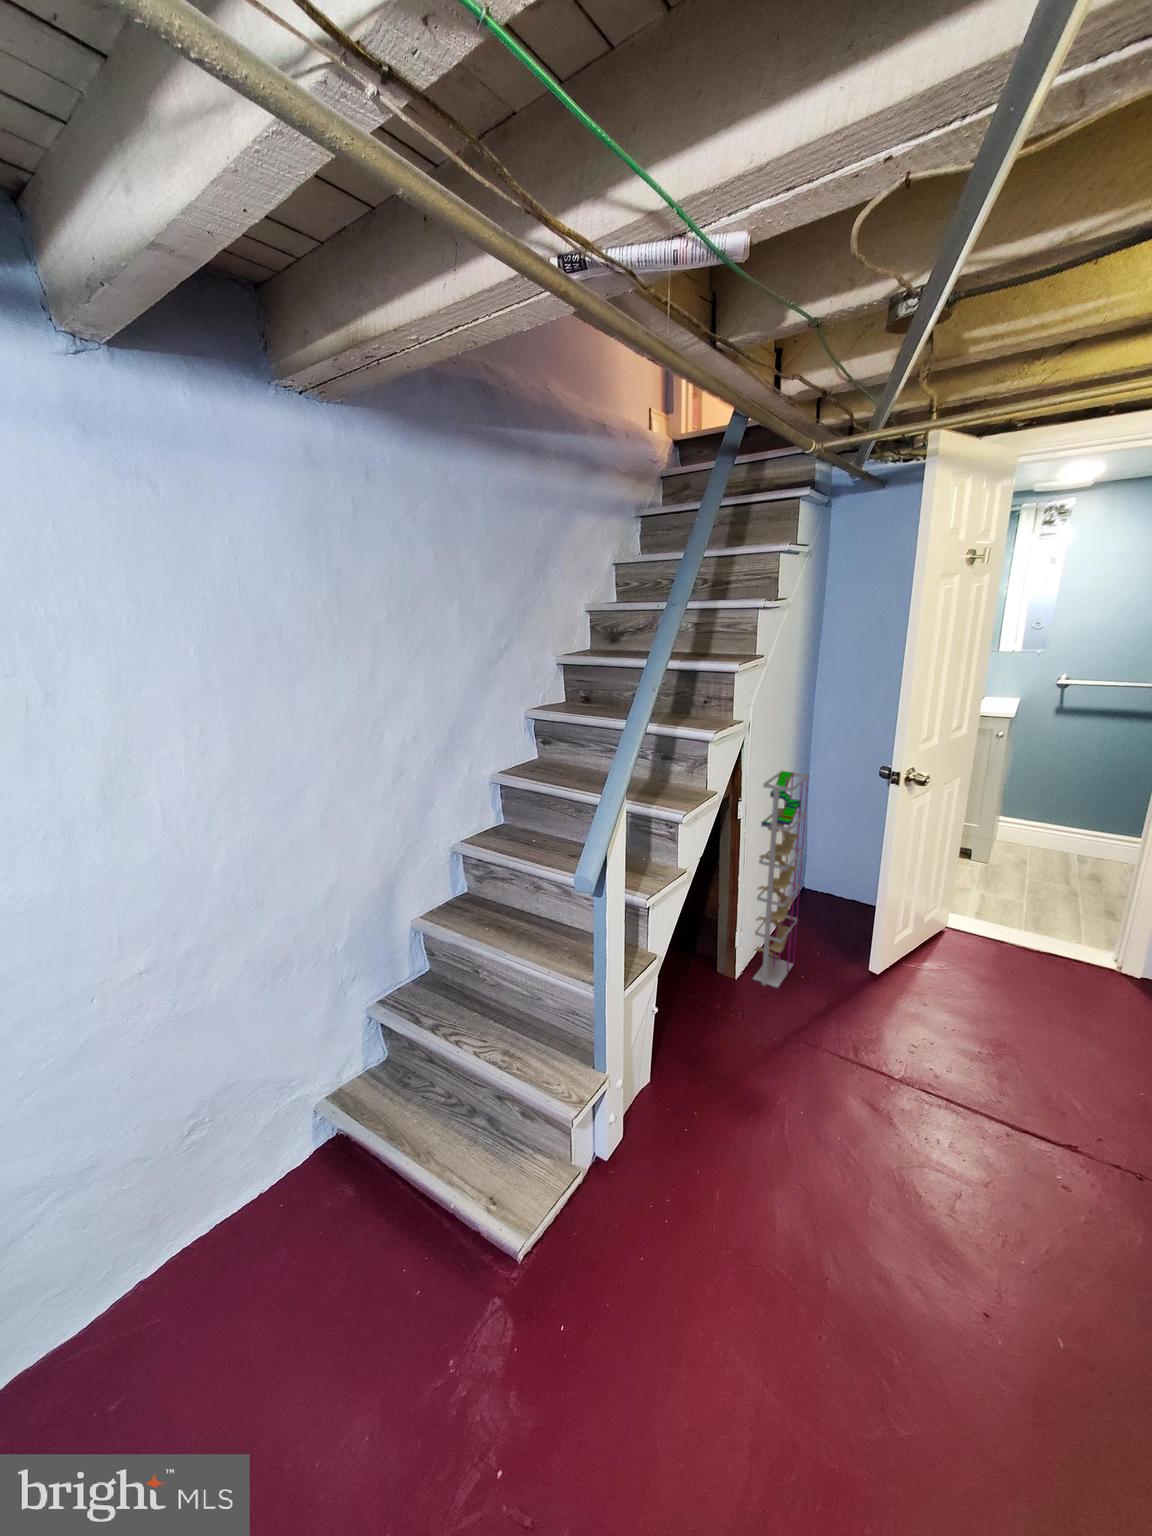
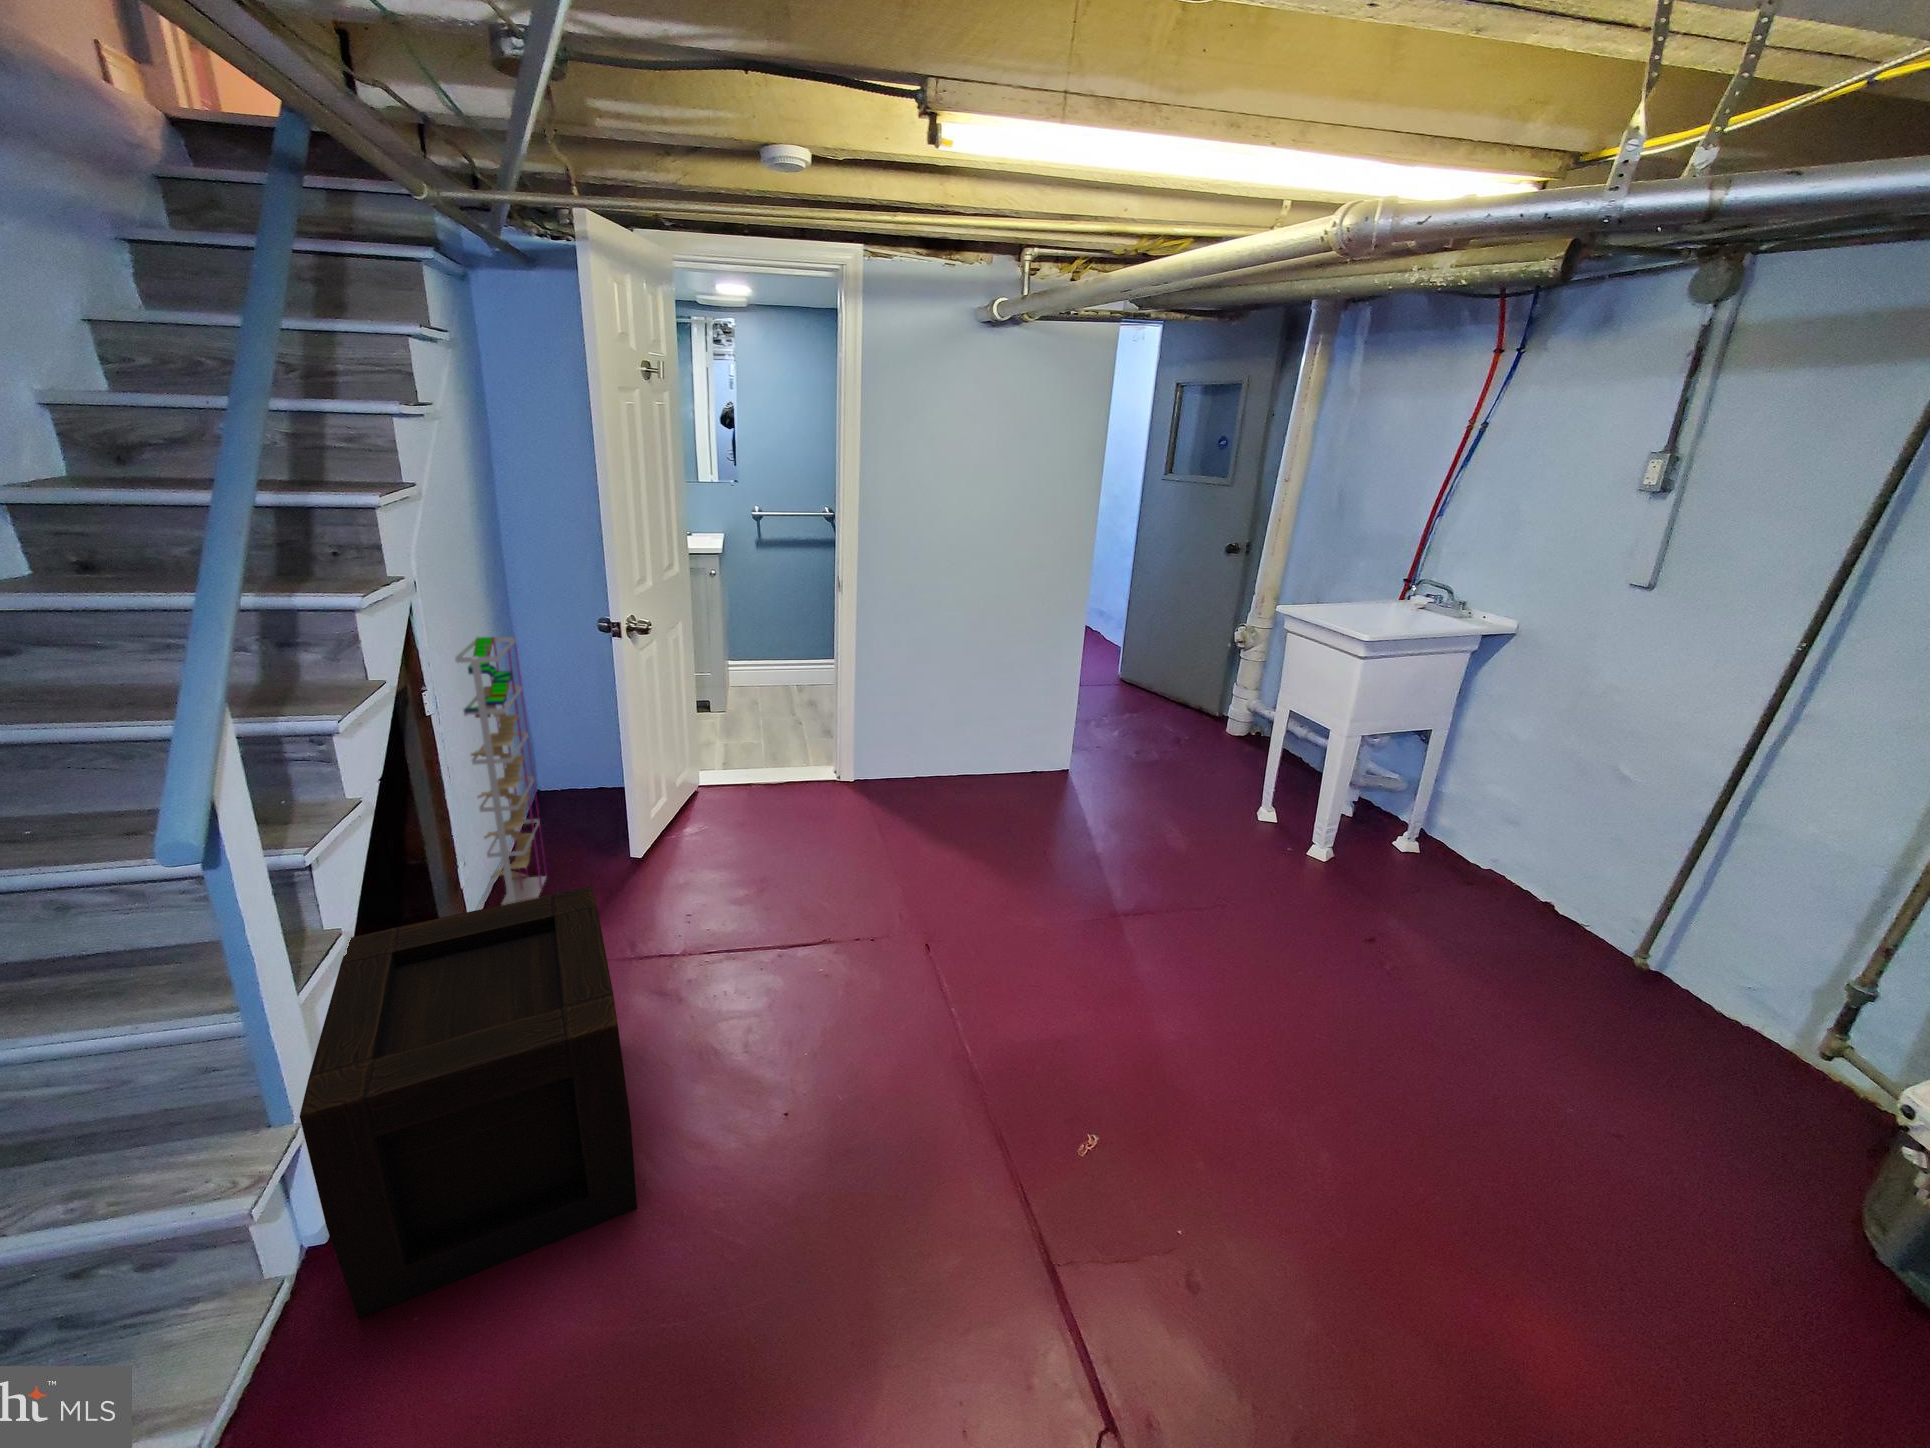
wooden crate: none [607,962,829,1305] -> present [300,886,637,1318]

